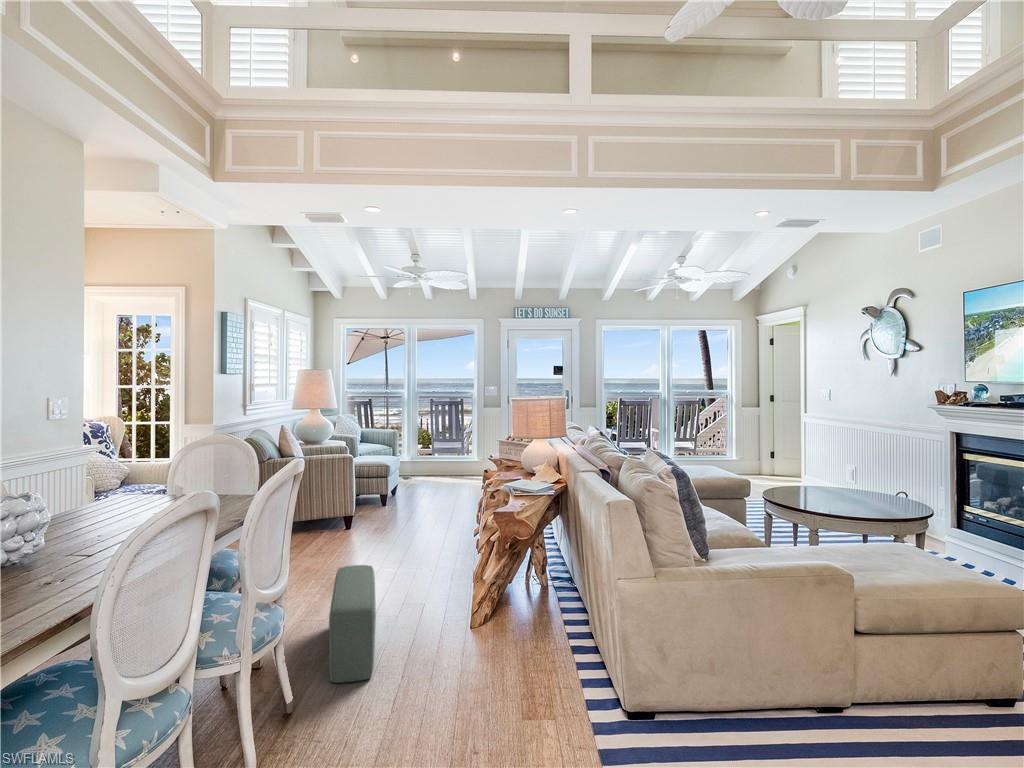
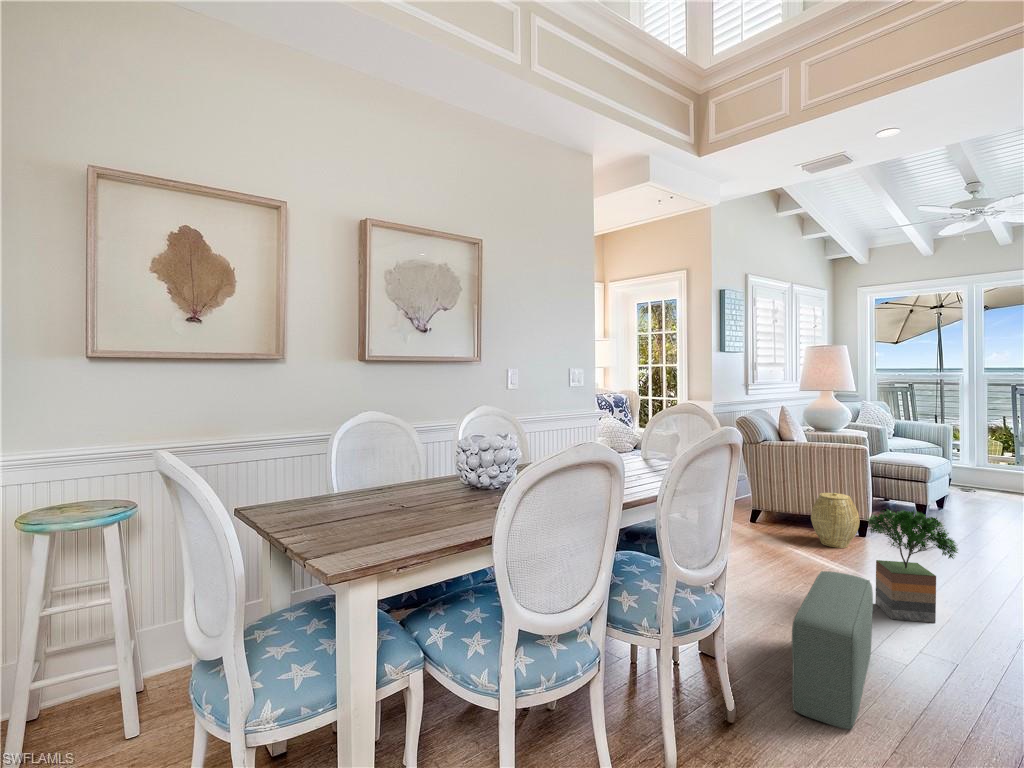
woven basket: none [312,499,349,545] -> present [811,493,860,548]
potted tree: none [361,505,419,590] -> present [867,510,958,623]

